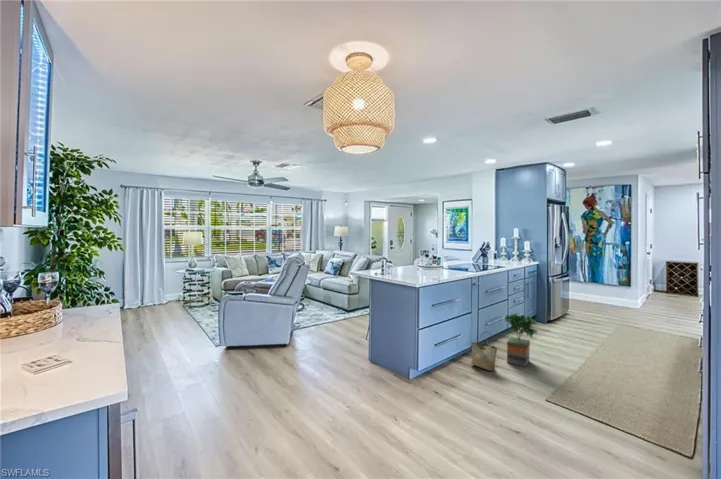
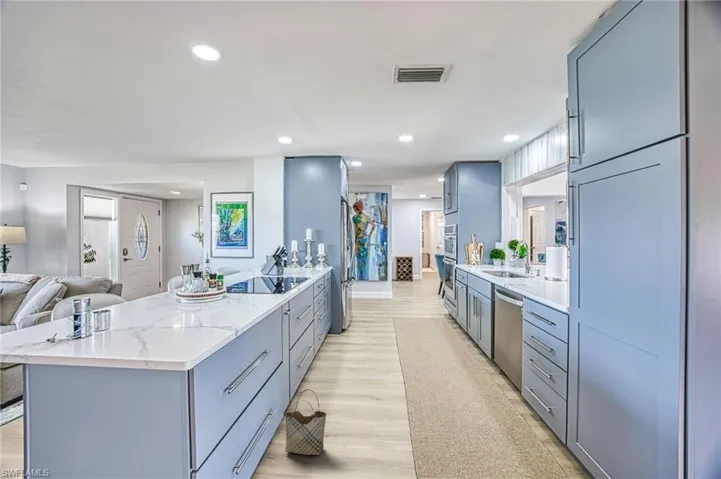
potted tree: present [505,314,537,366] -> none [322,345,368,422]

